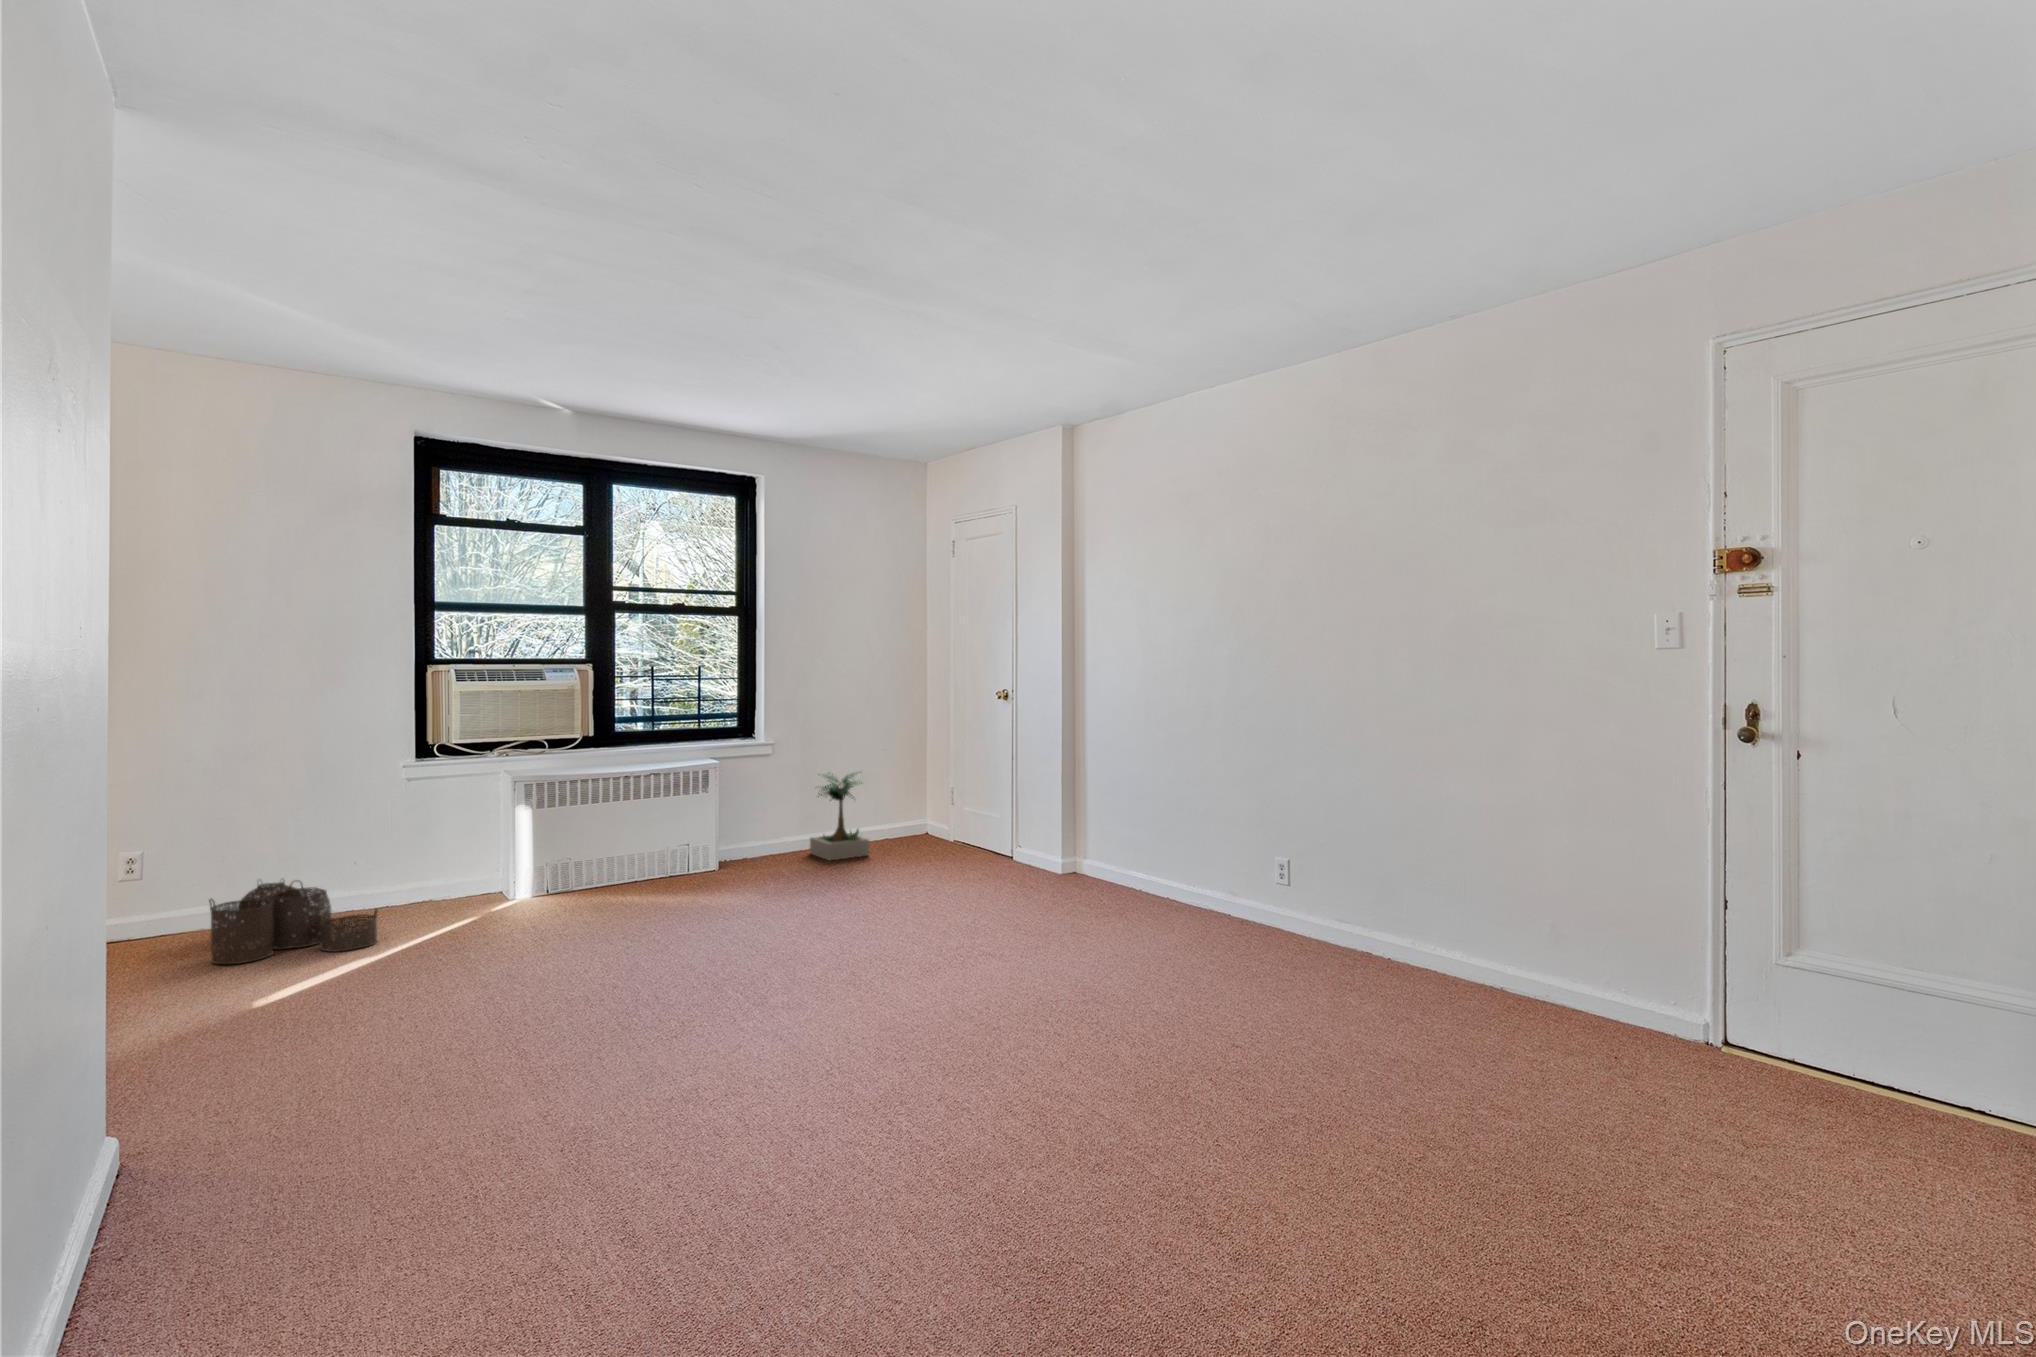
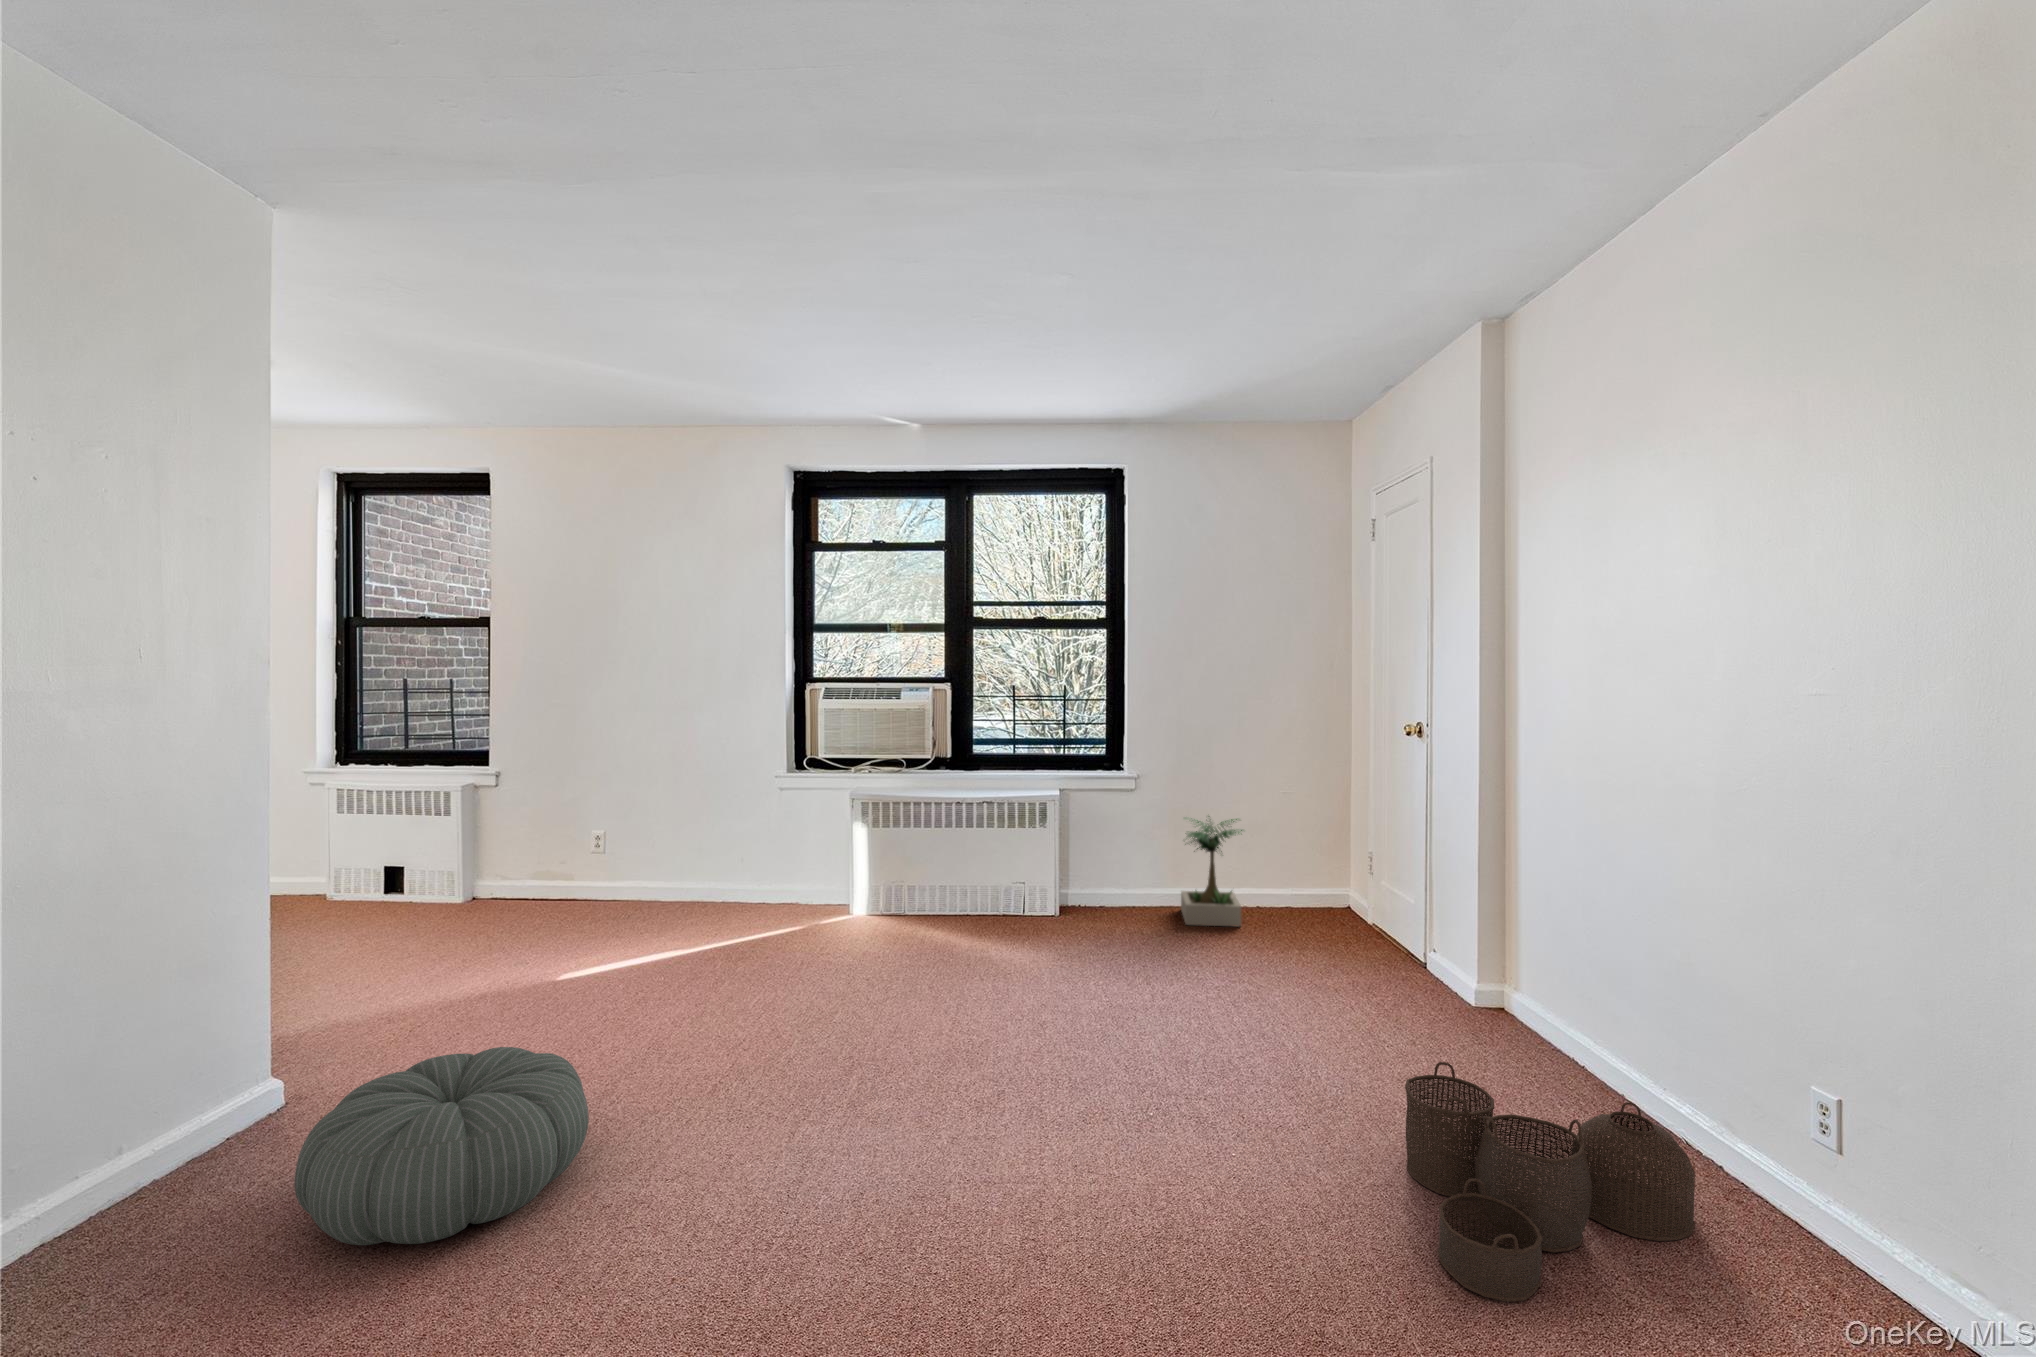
woven basket: present [209,880,378,964] -> present [1405,1062,1695,1302]
pouf: none [401,972,644,1119] -> present [295,1047,589,1245]

